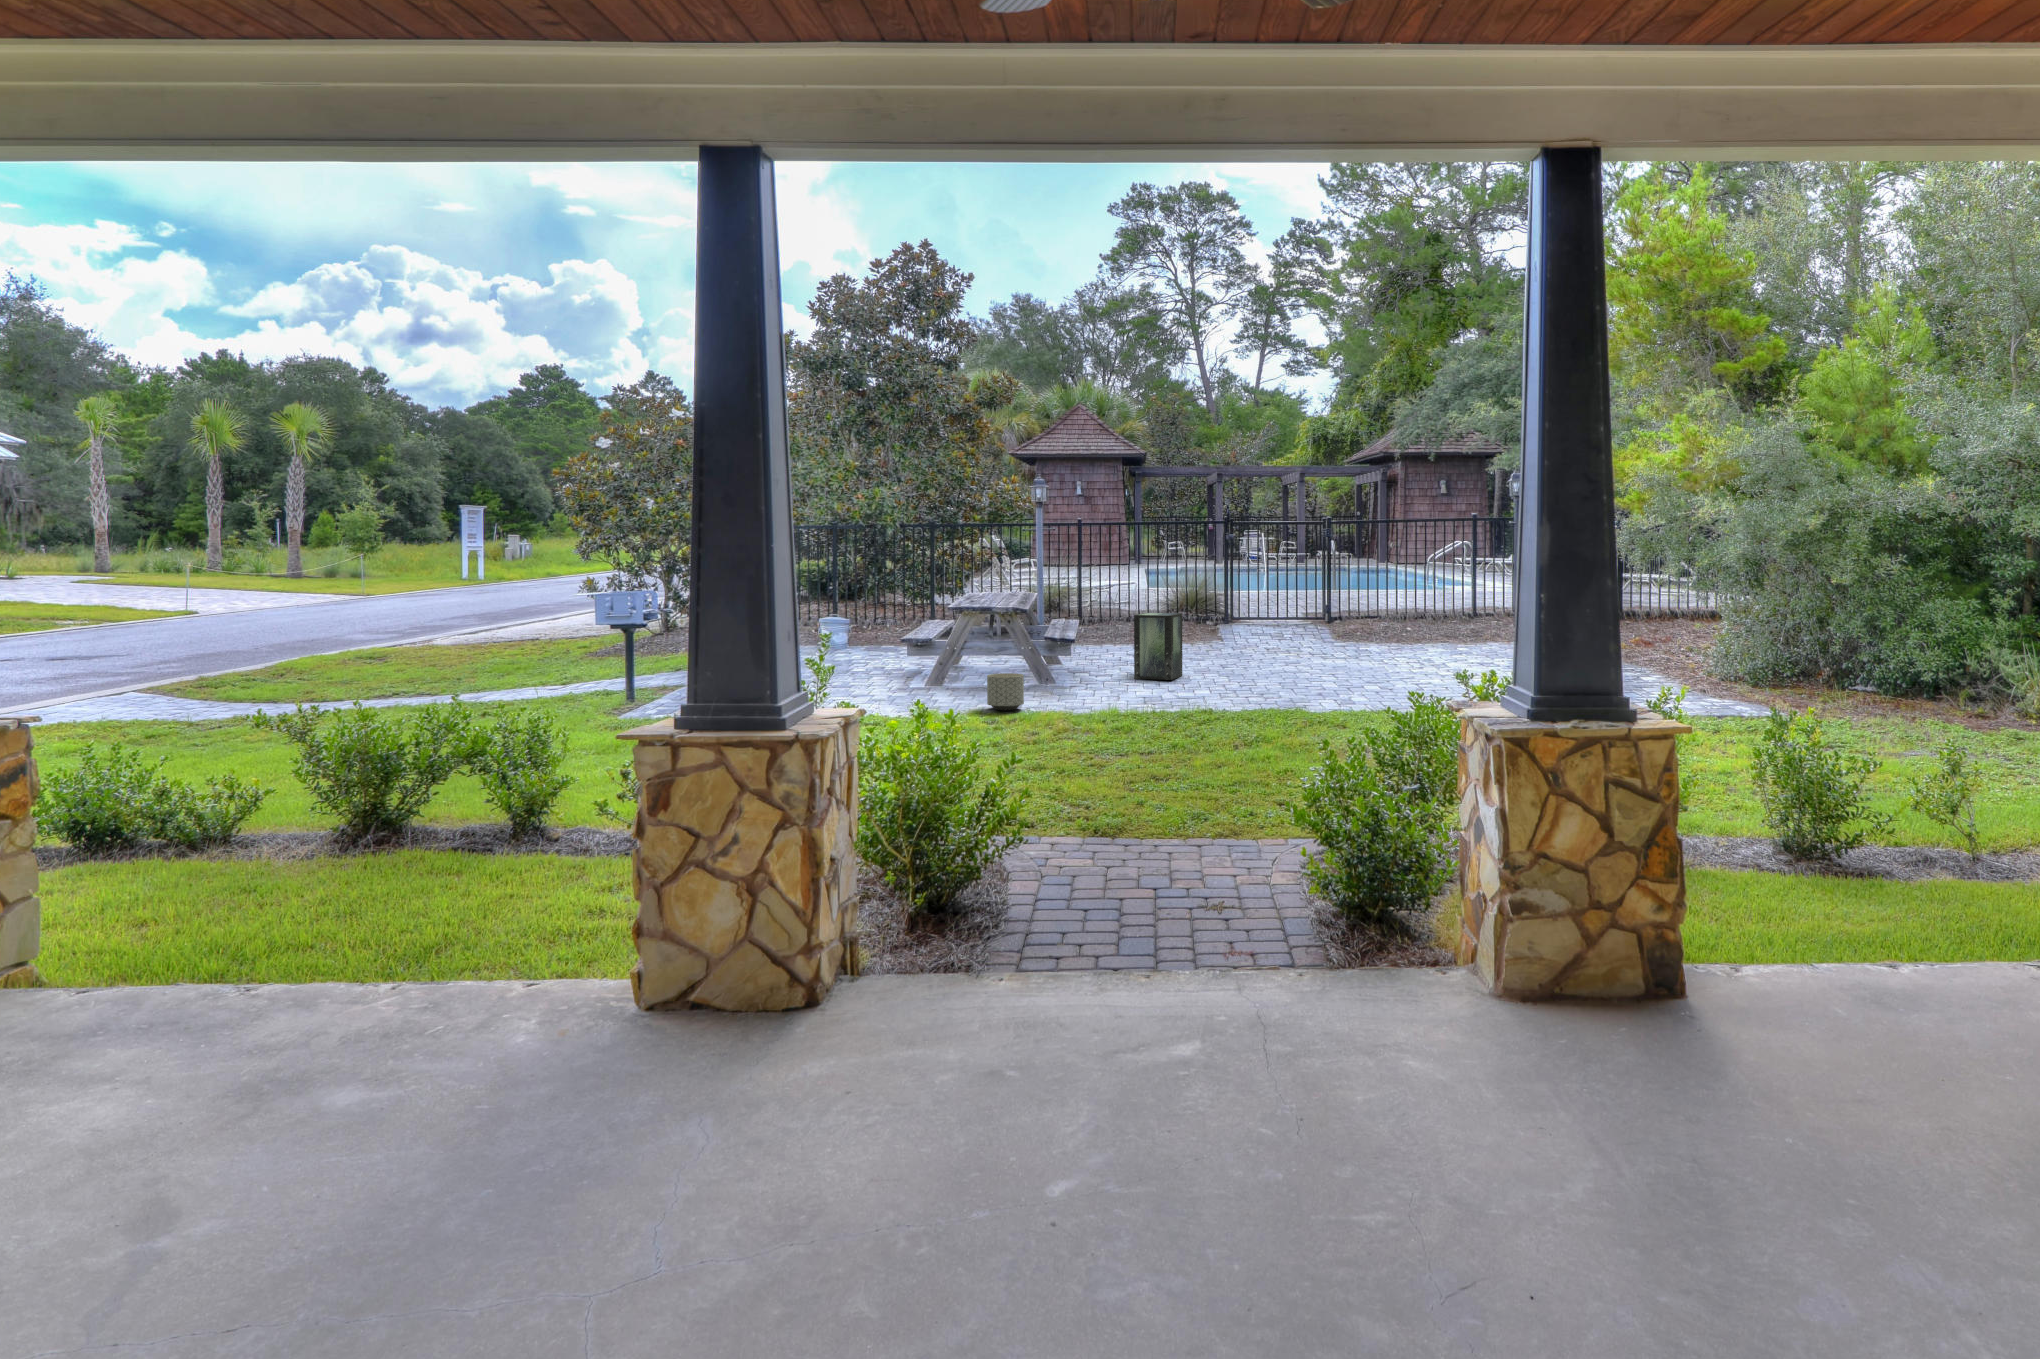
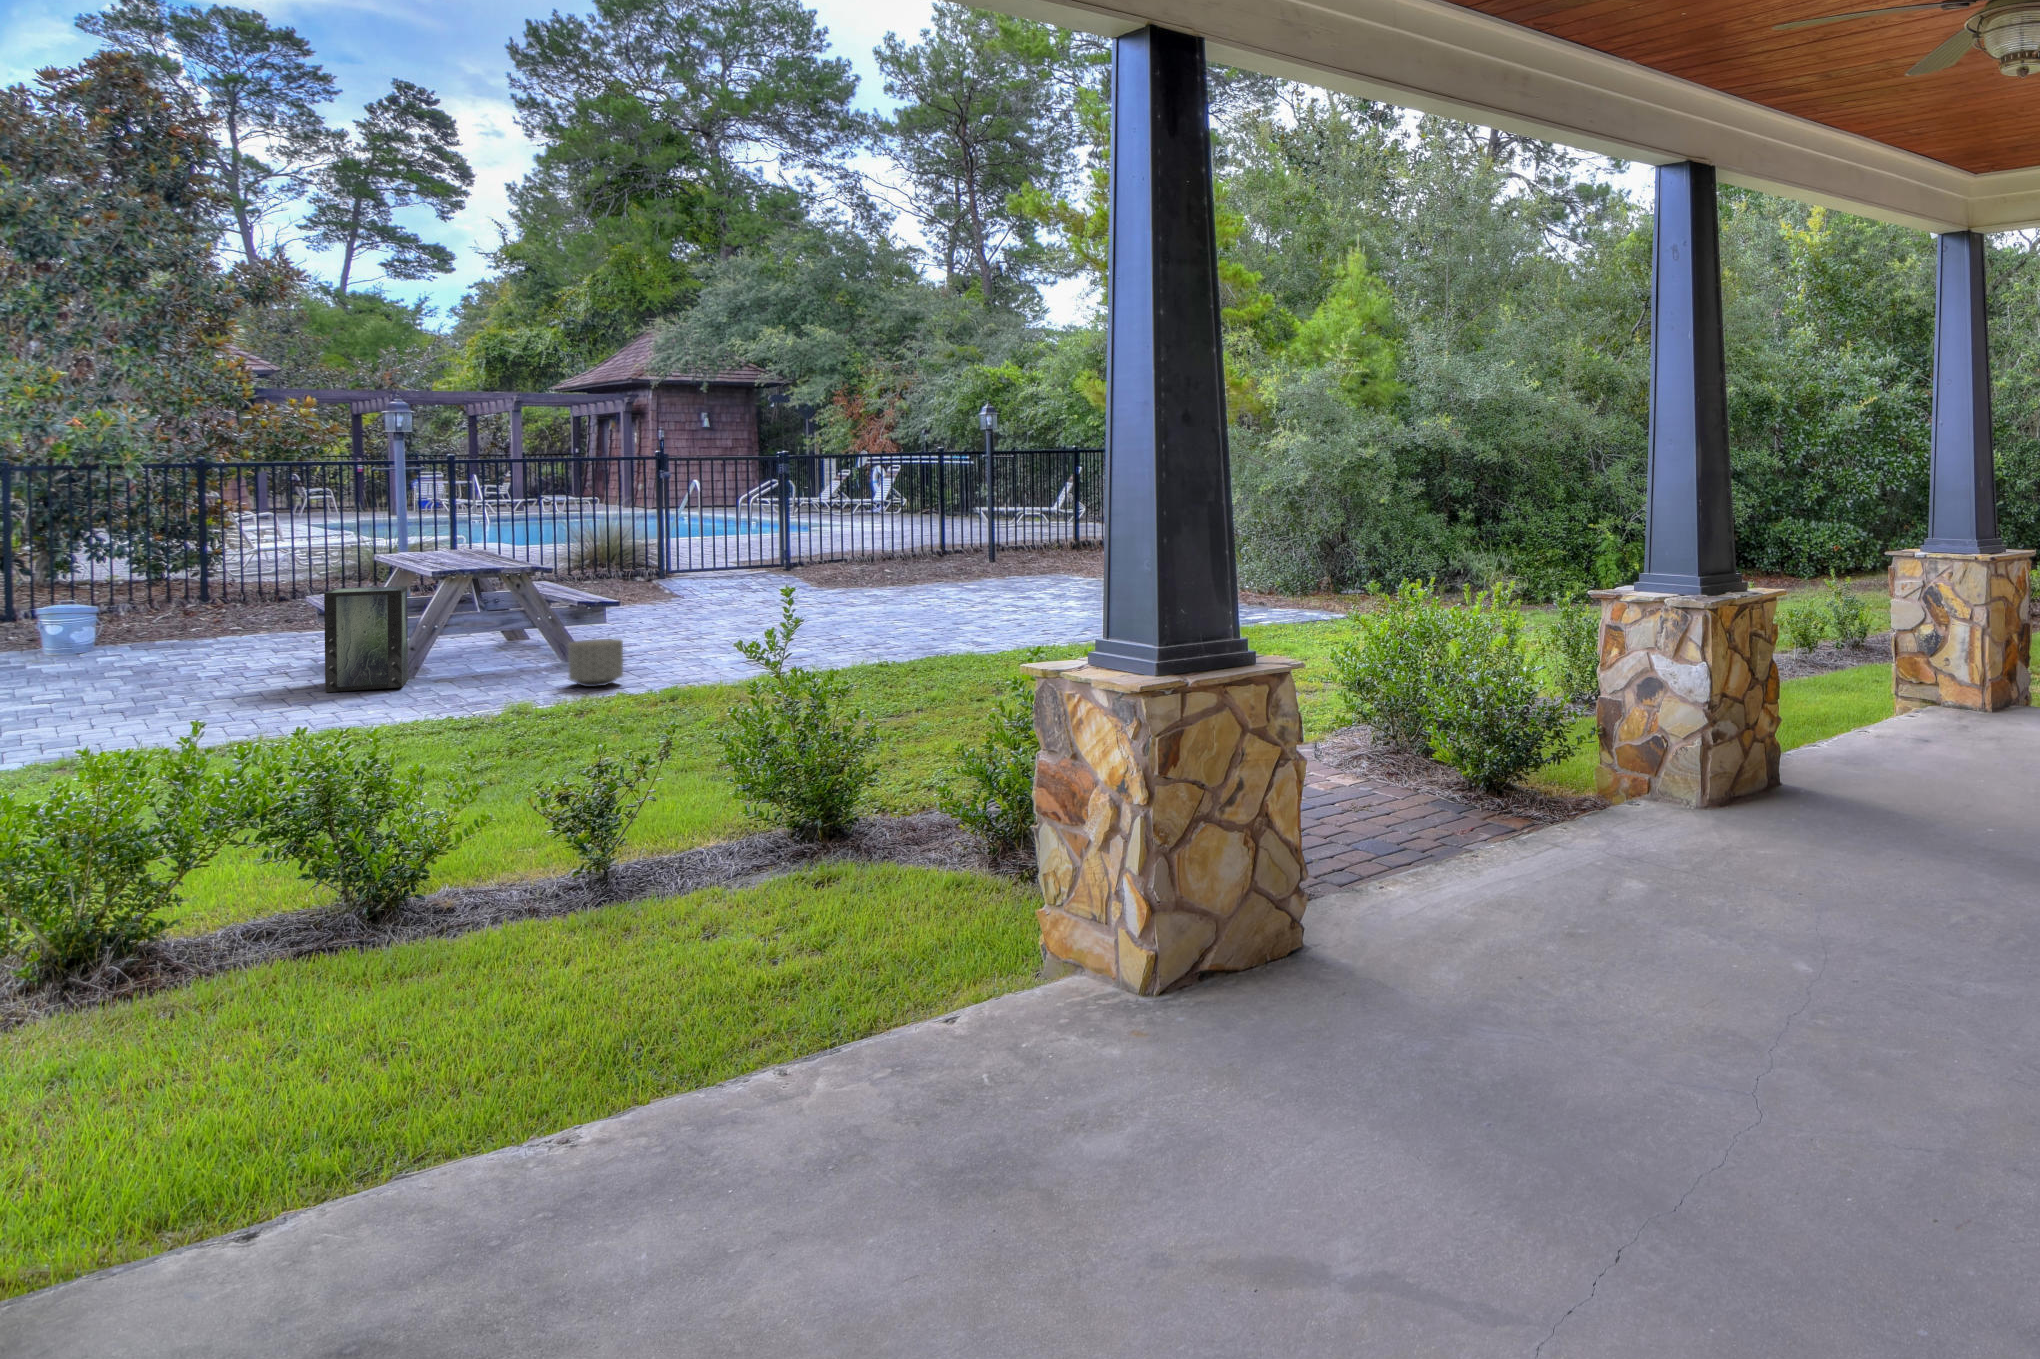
storage box: present [1134,613,1182,680] -> present [324,586,408,692]

